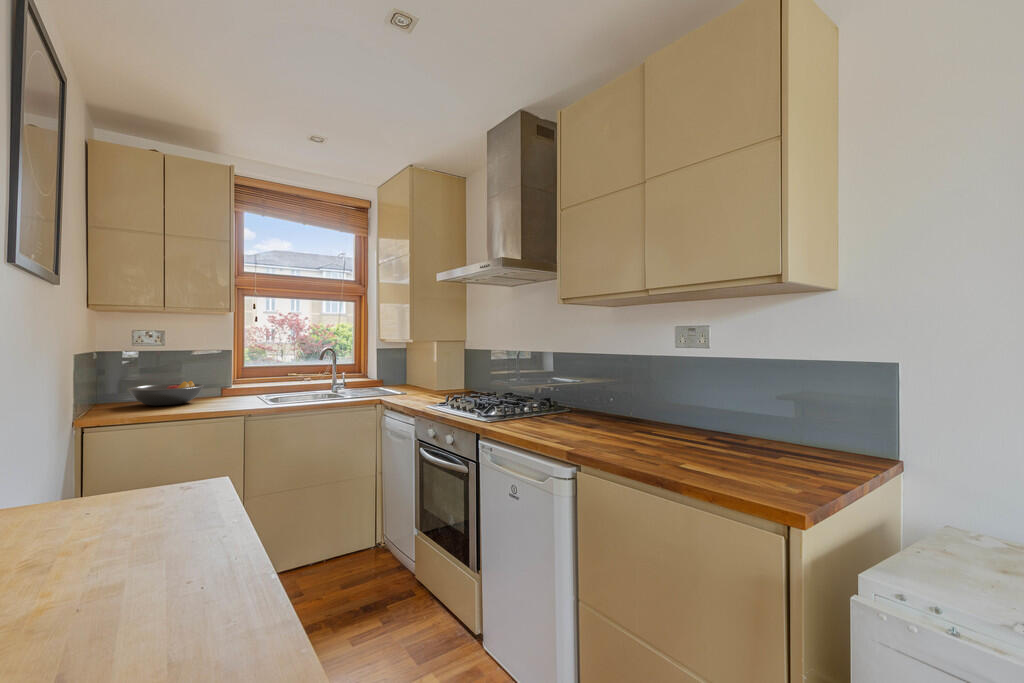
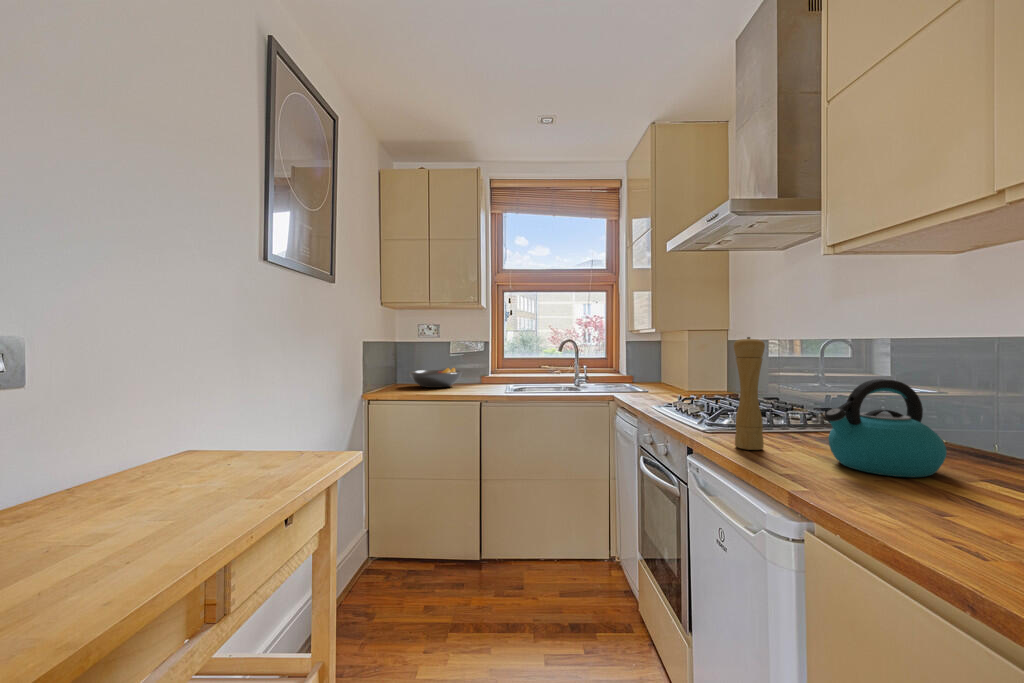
pepper mill: none [514,355,533,431] -> present [734,337,765,450]
kettle: none [569,381,623,435] -> present [825,379,947,477]

